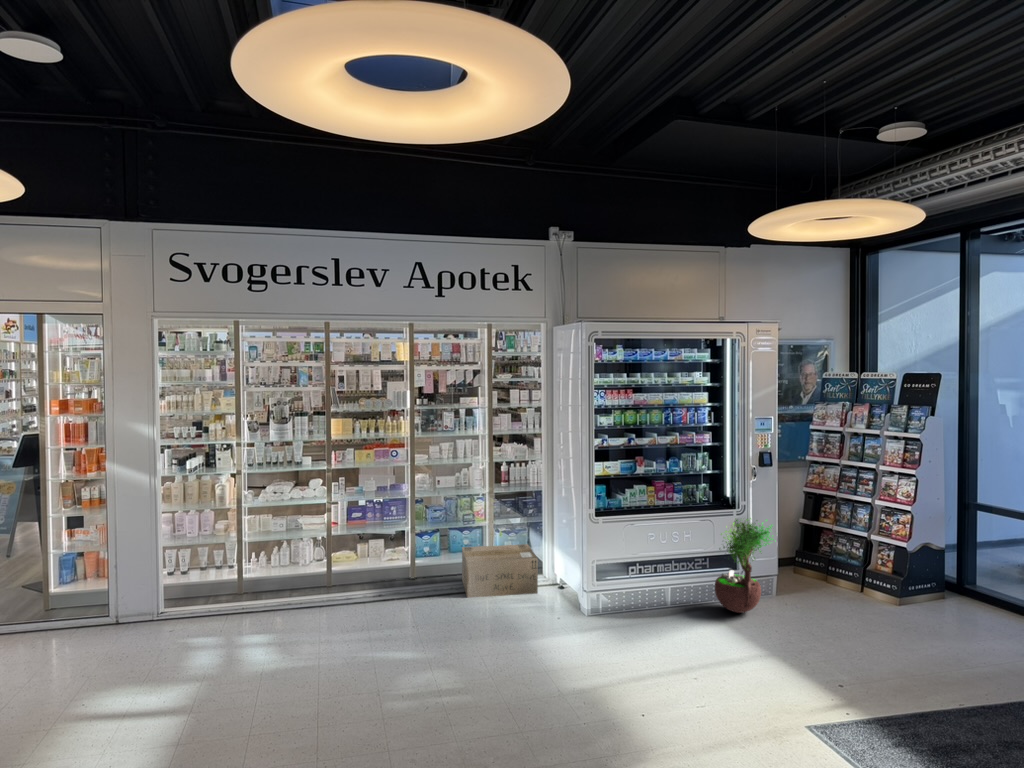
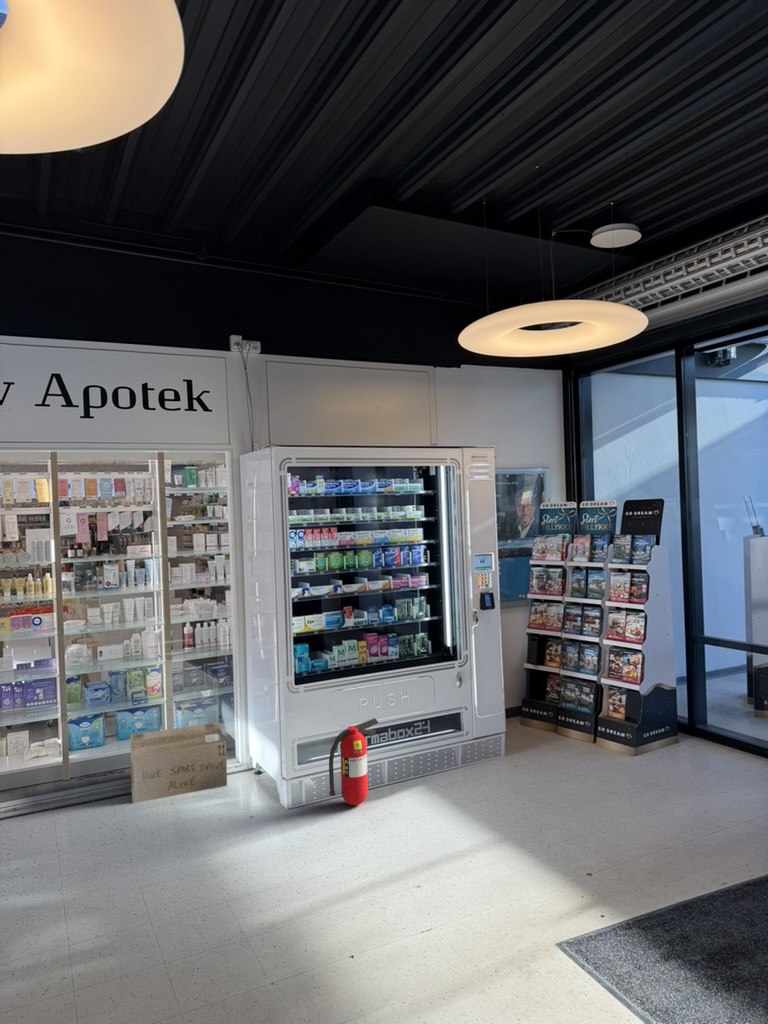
potted tree: present [715,518,772,613] -> none [437,667,505,785]
fire extinguisher: none [623,549,665,617] -> present [329,718,378,805]

